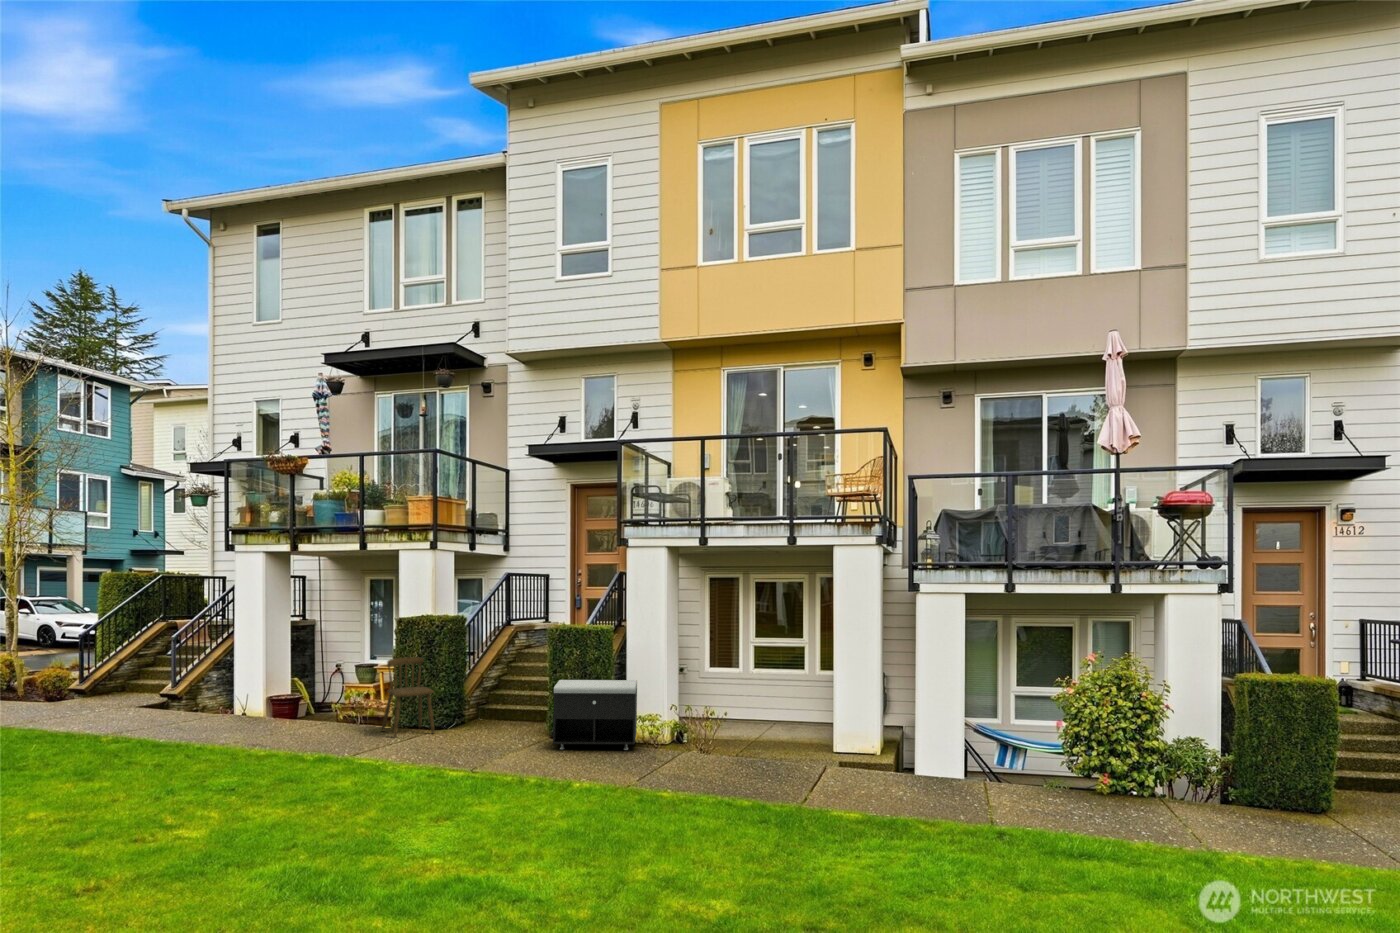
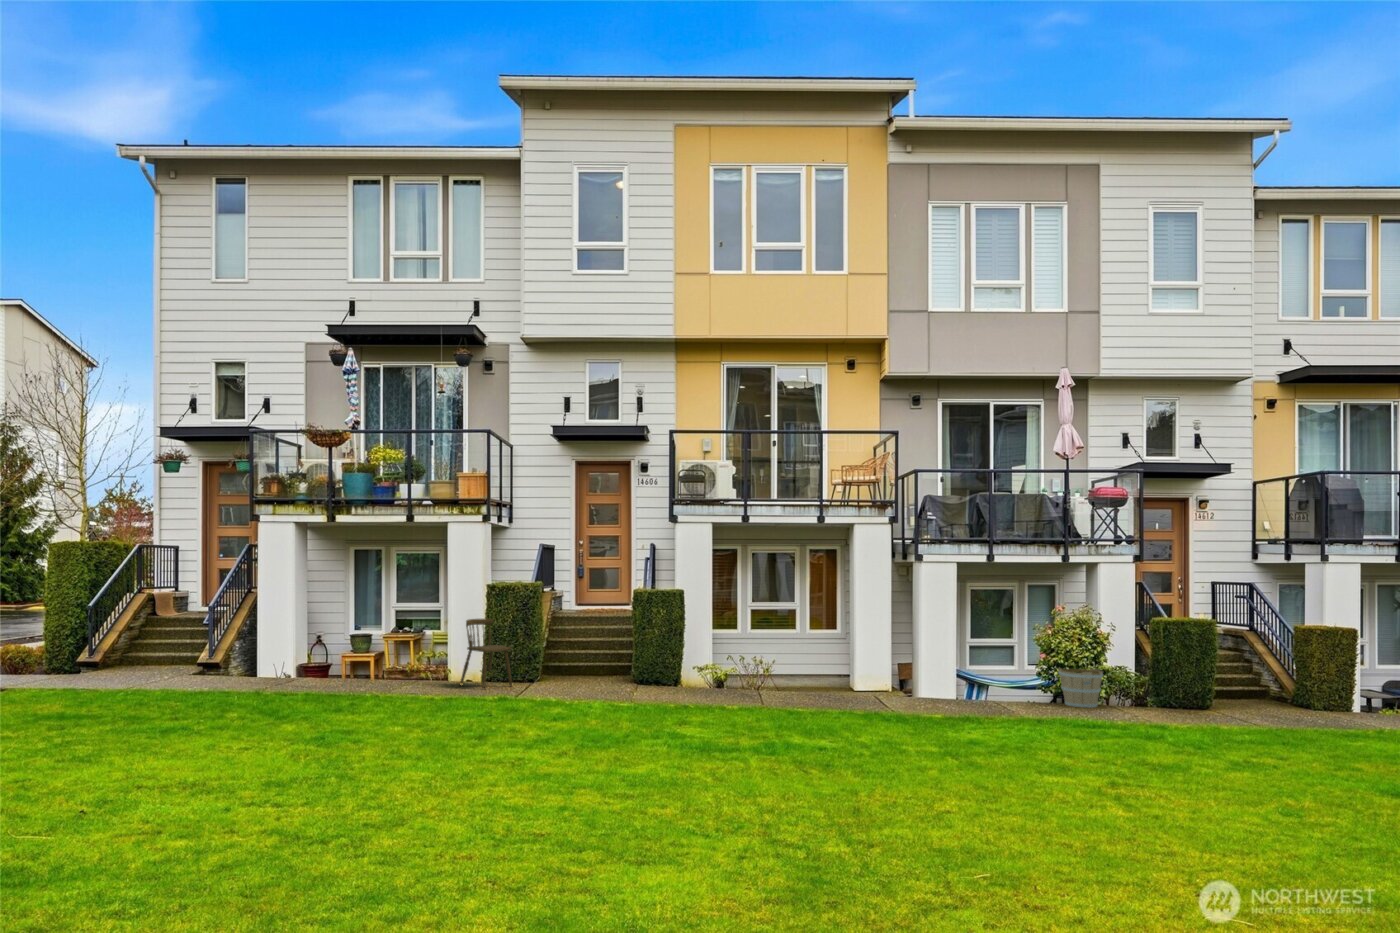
storage bench: present [553,680,637,750] -> none [632,634,710,692]
wooden bucket: none [1077,743,1139,804] -> present [1058,668,1103,708]

